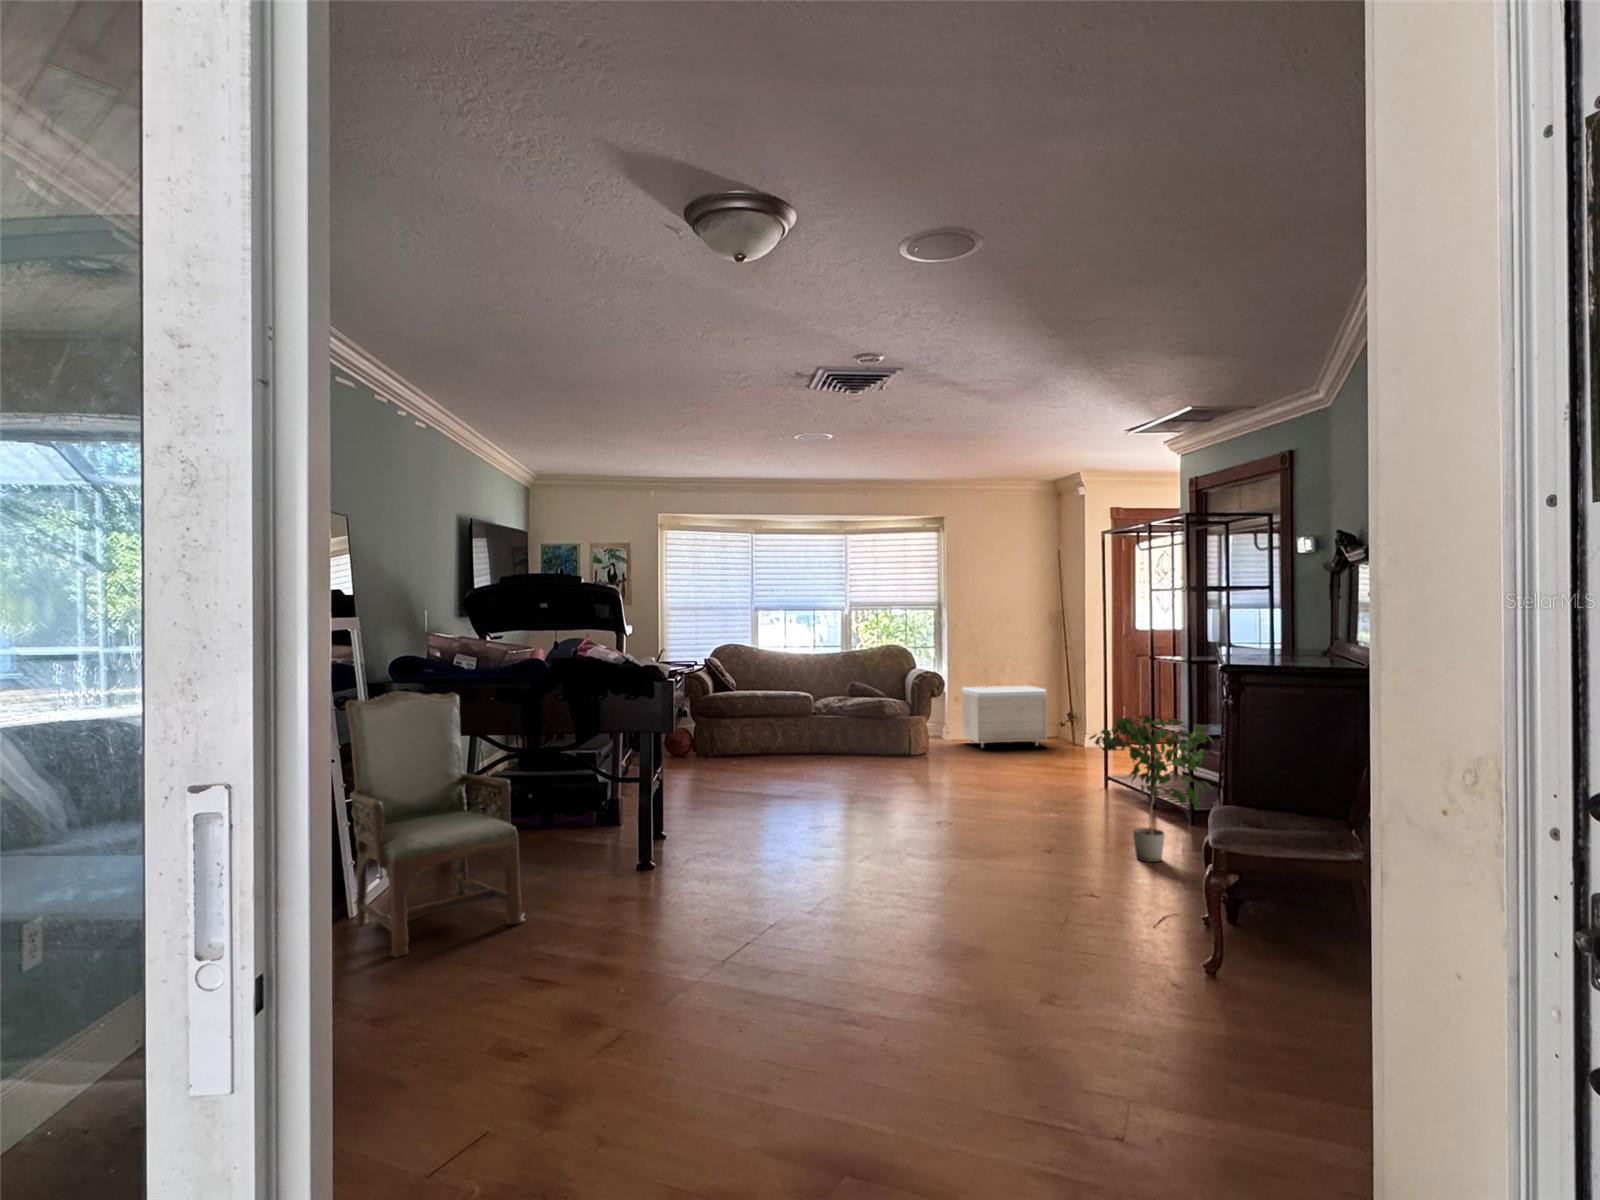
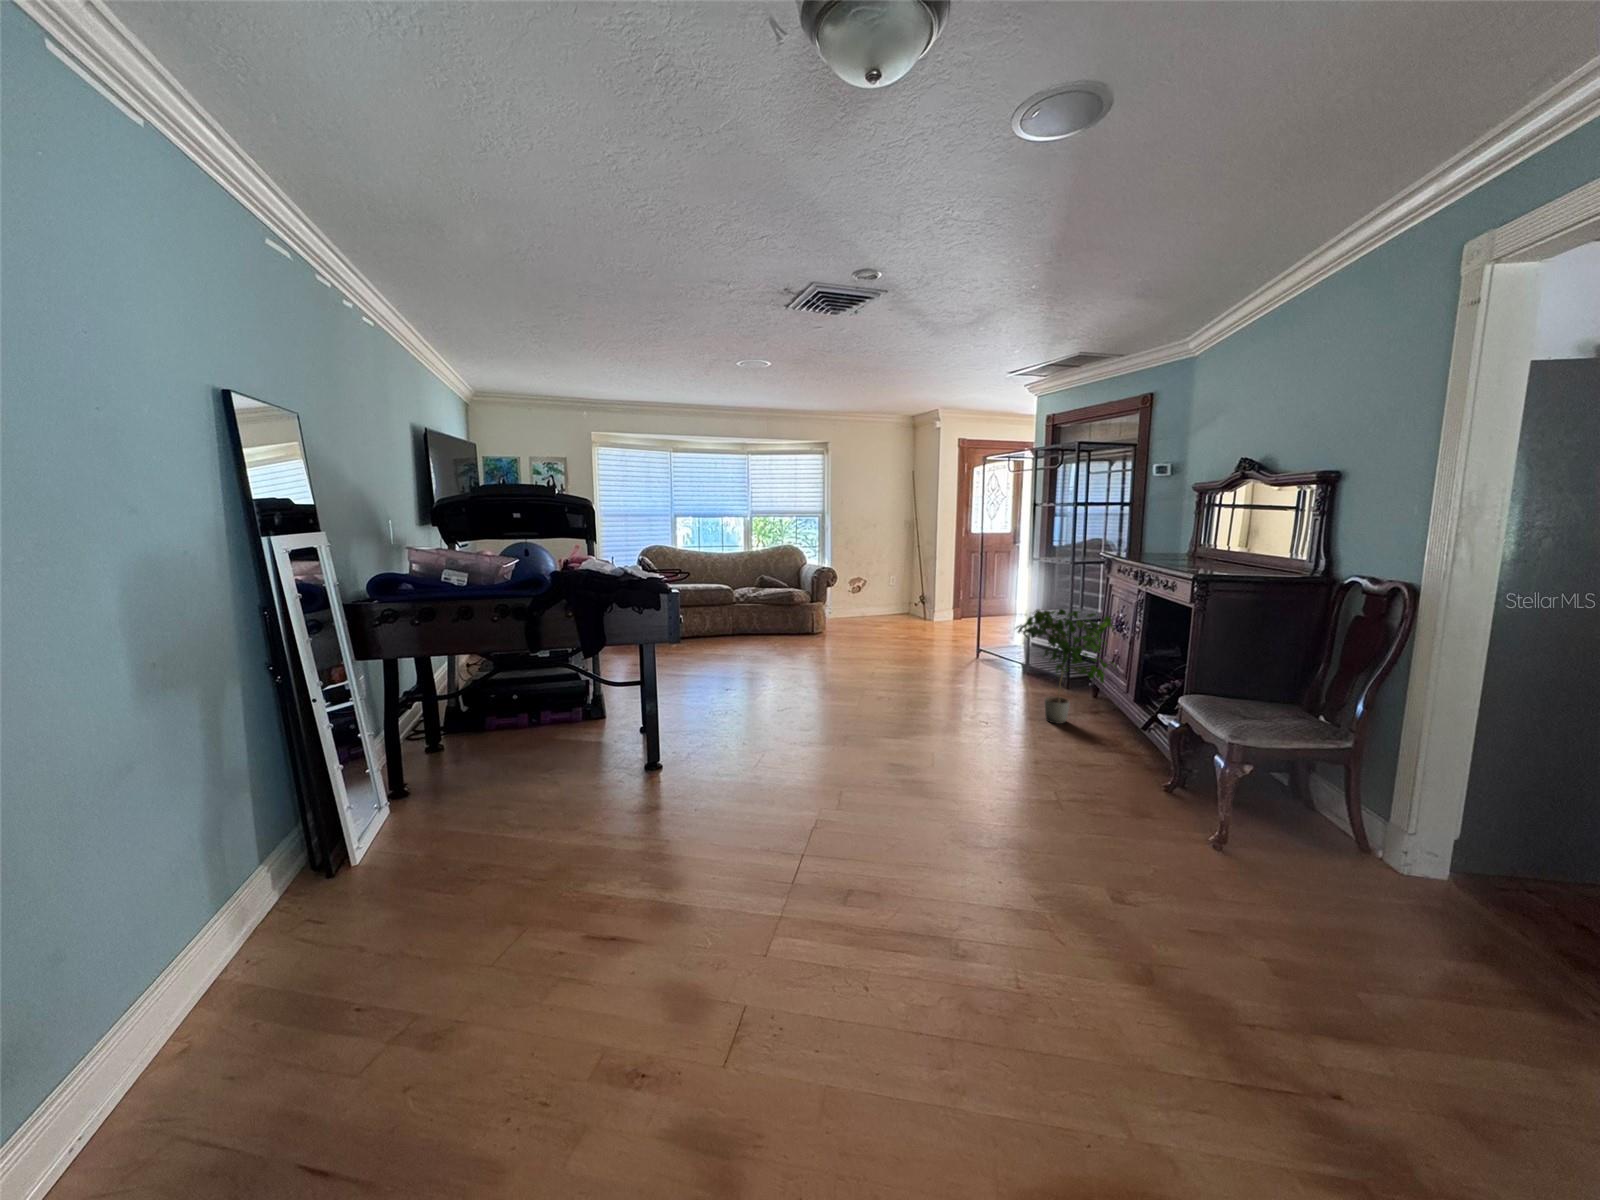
storage bench: present [962,686,1047,748] -> none [842,576,906,624]
armchair: present [346,691,524,958] -> none [324,613,559,916]

